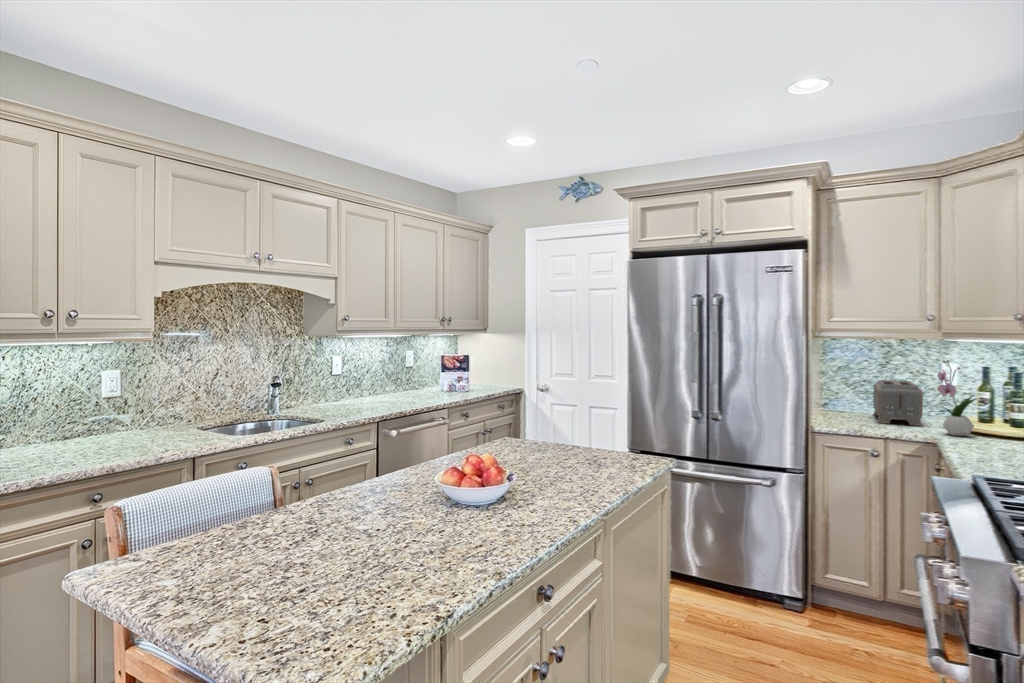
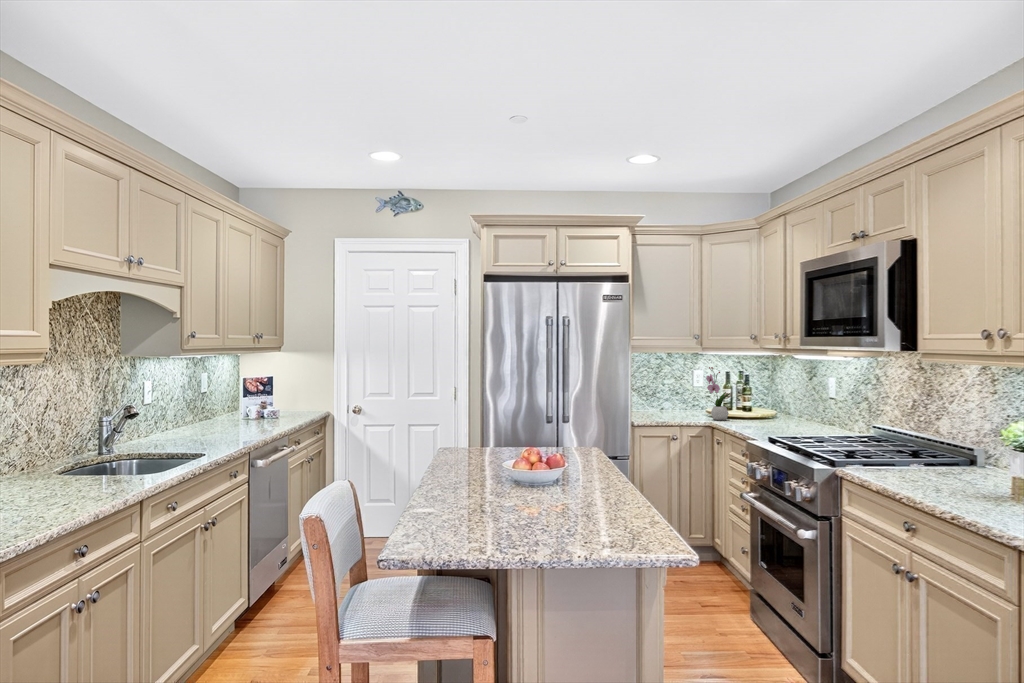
toaster: present [873,380,923,426] -> none [653,384,693,417]

